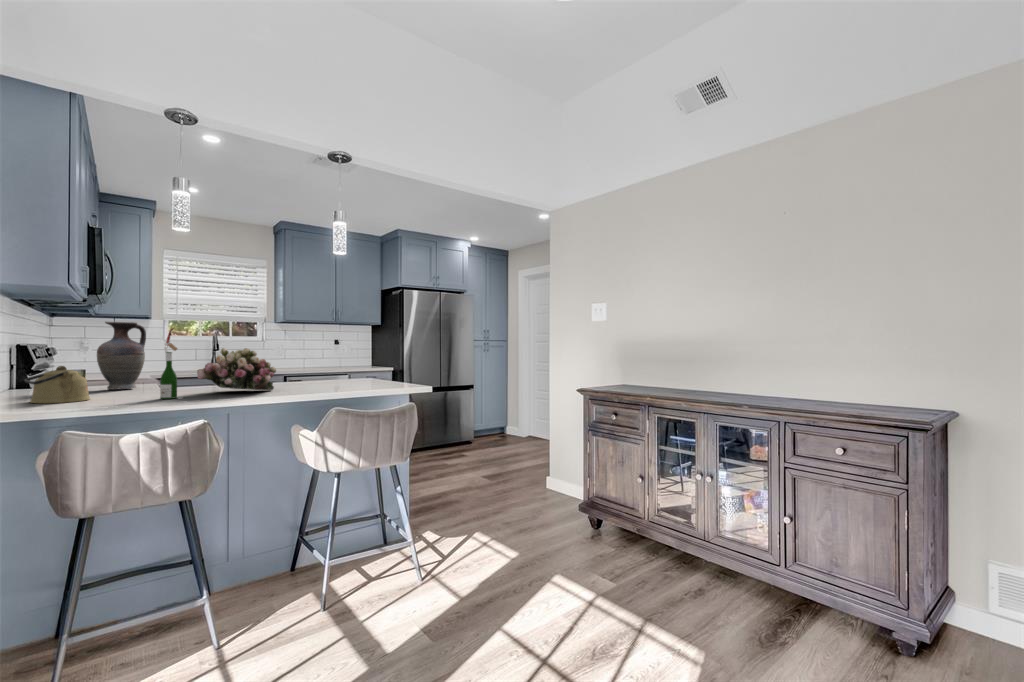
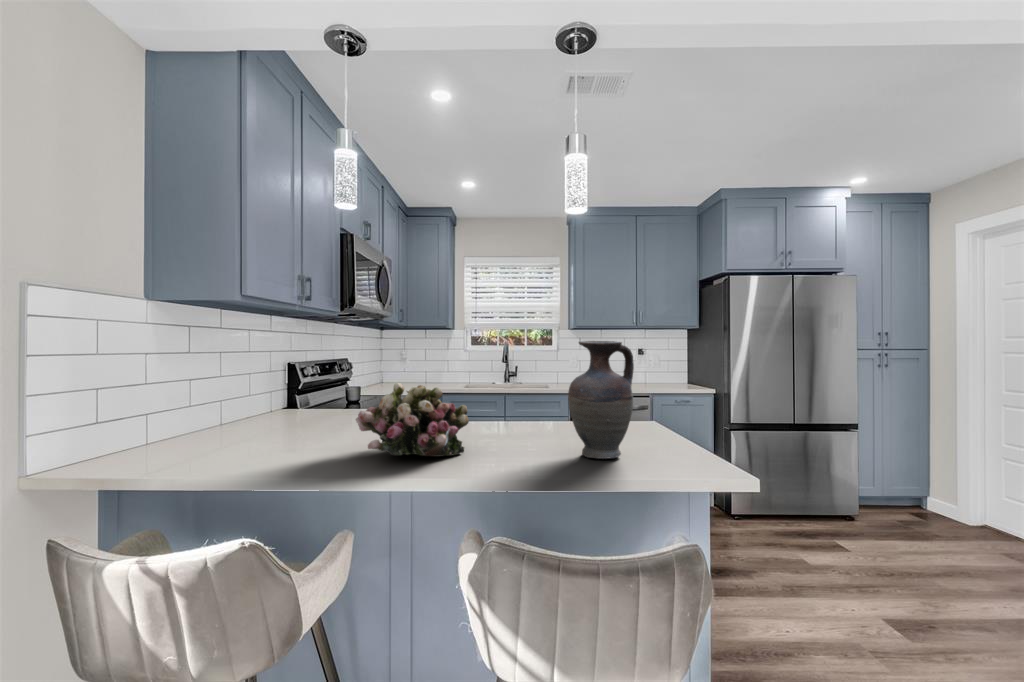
vase: present [97,322,146,390] -> present [568,341,634,459]
wine bottle: present [160,328,182,399] -> none [284,358,309,470]
kettle: present [24,366,90,403] -> none [163,407,241,460]

